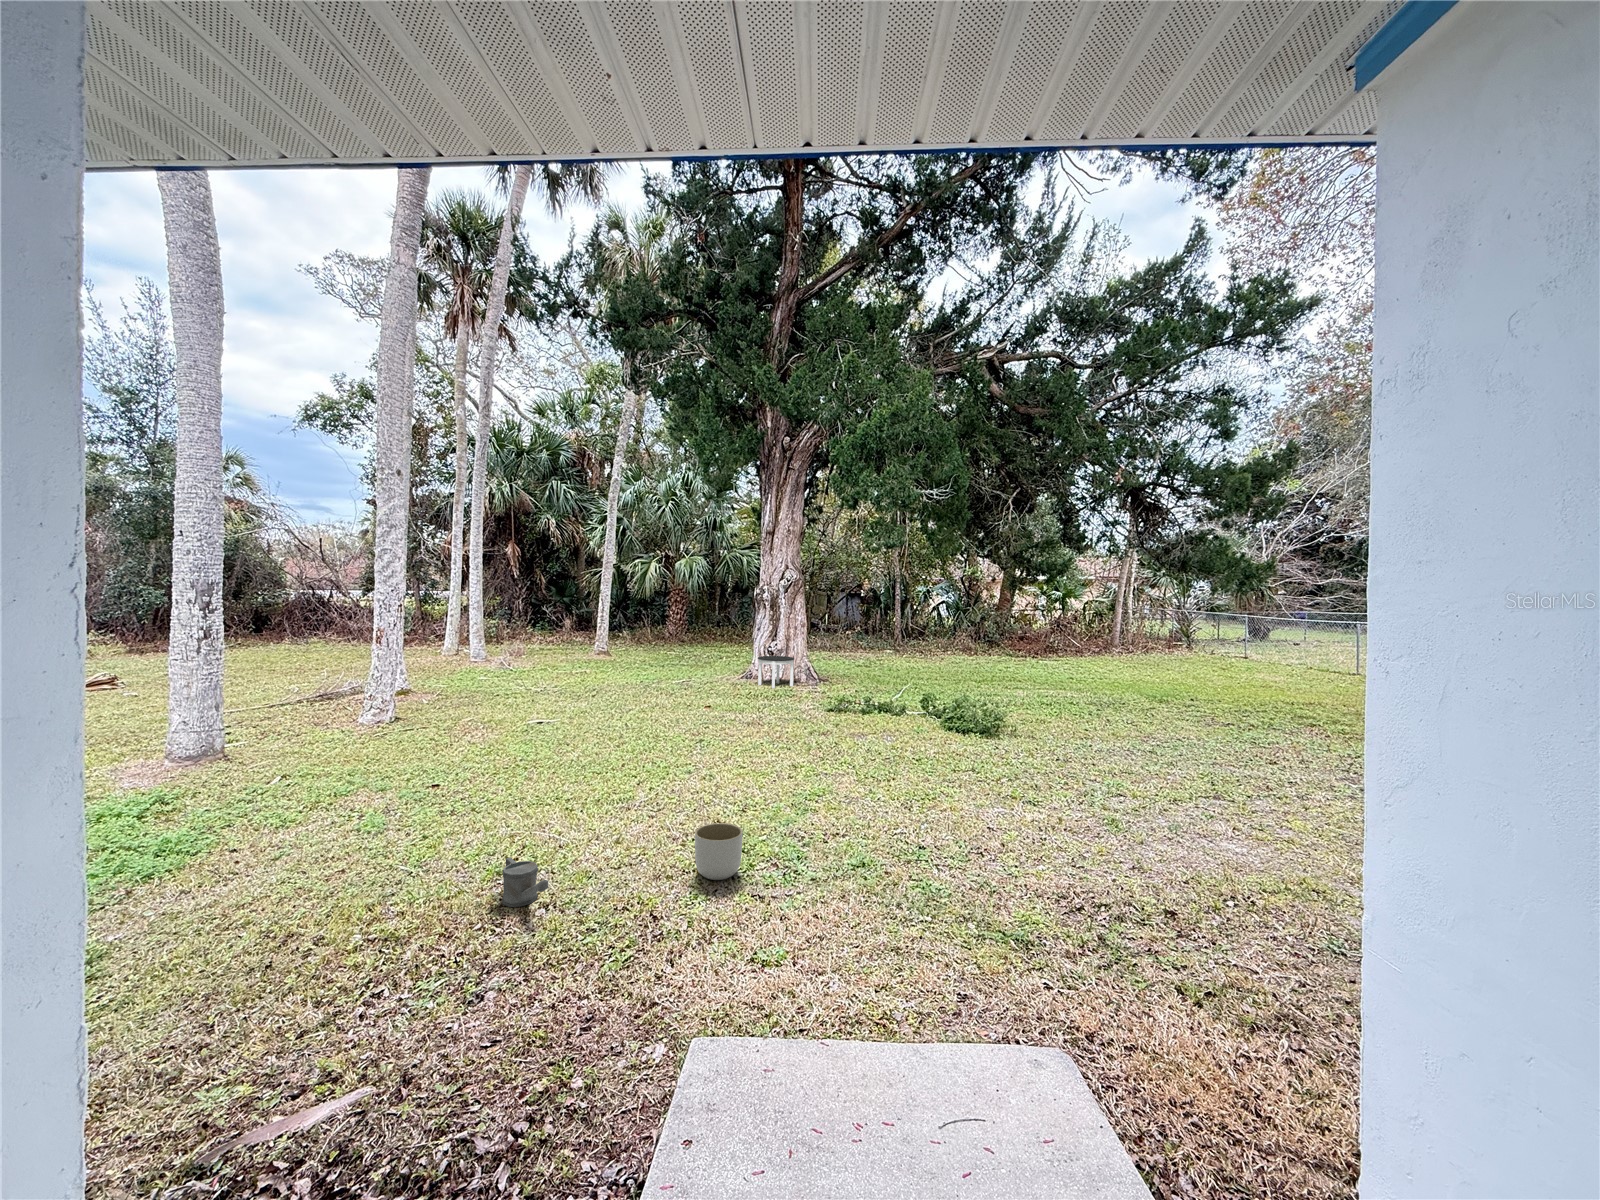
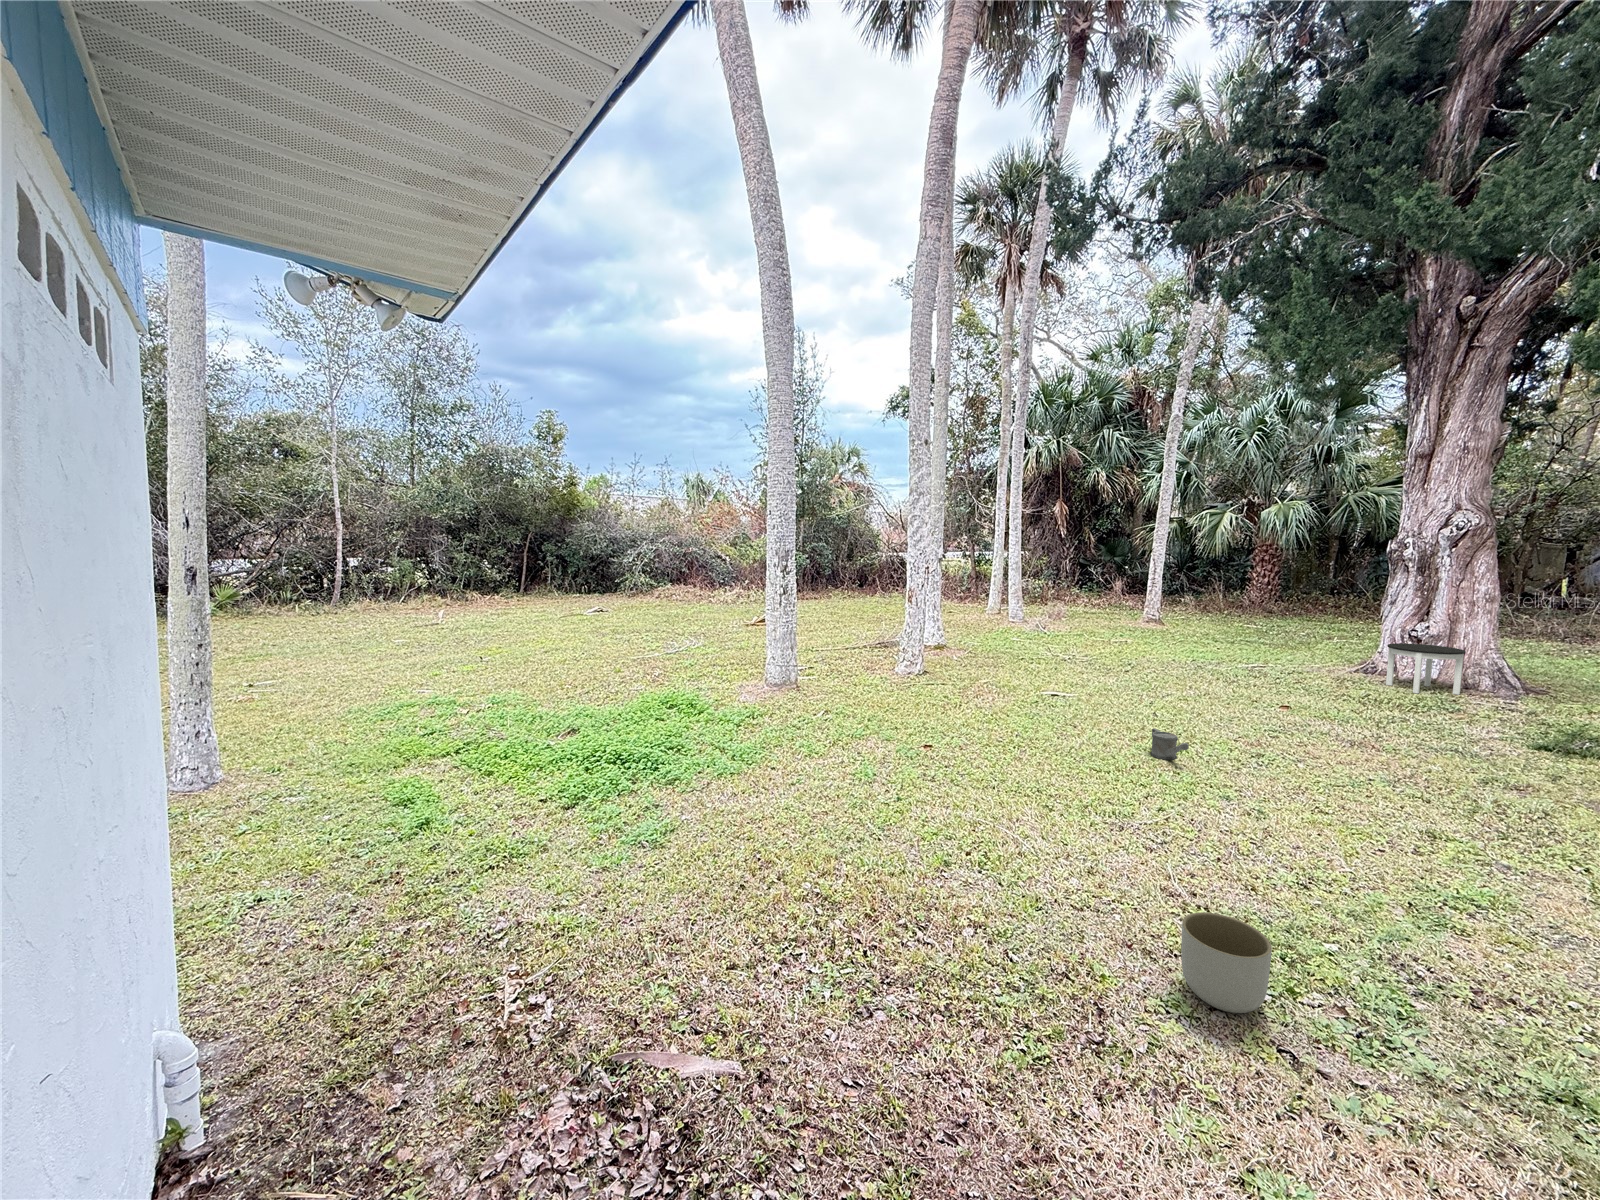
watering can: present [502,858,548,907] -> present [1151,728,1189,760]

